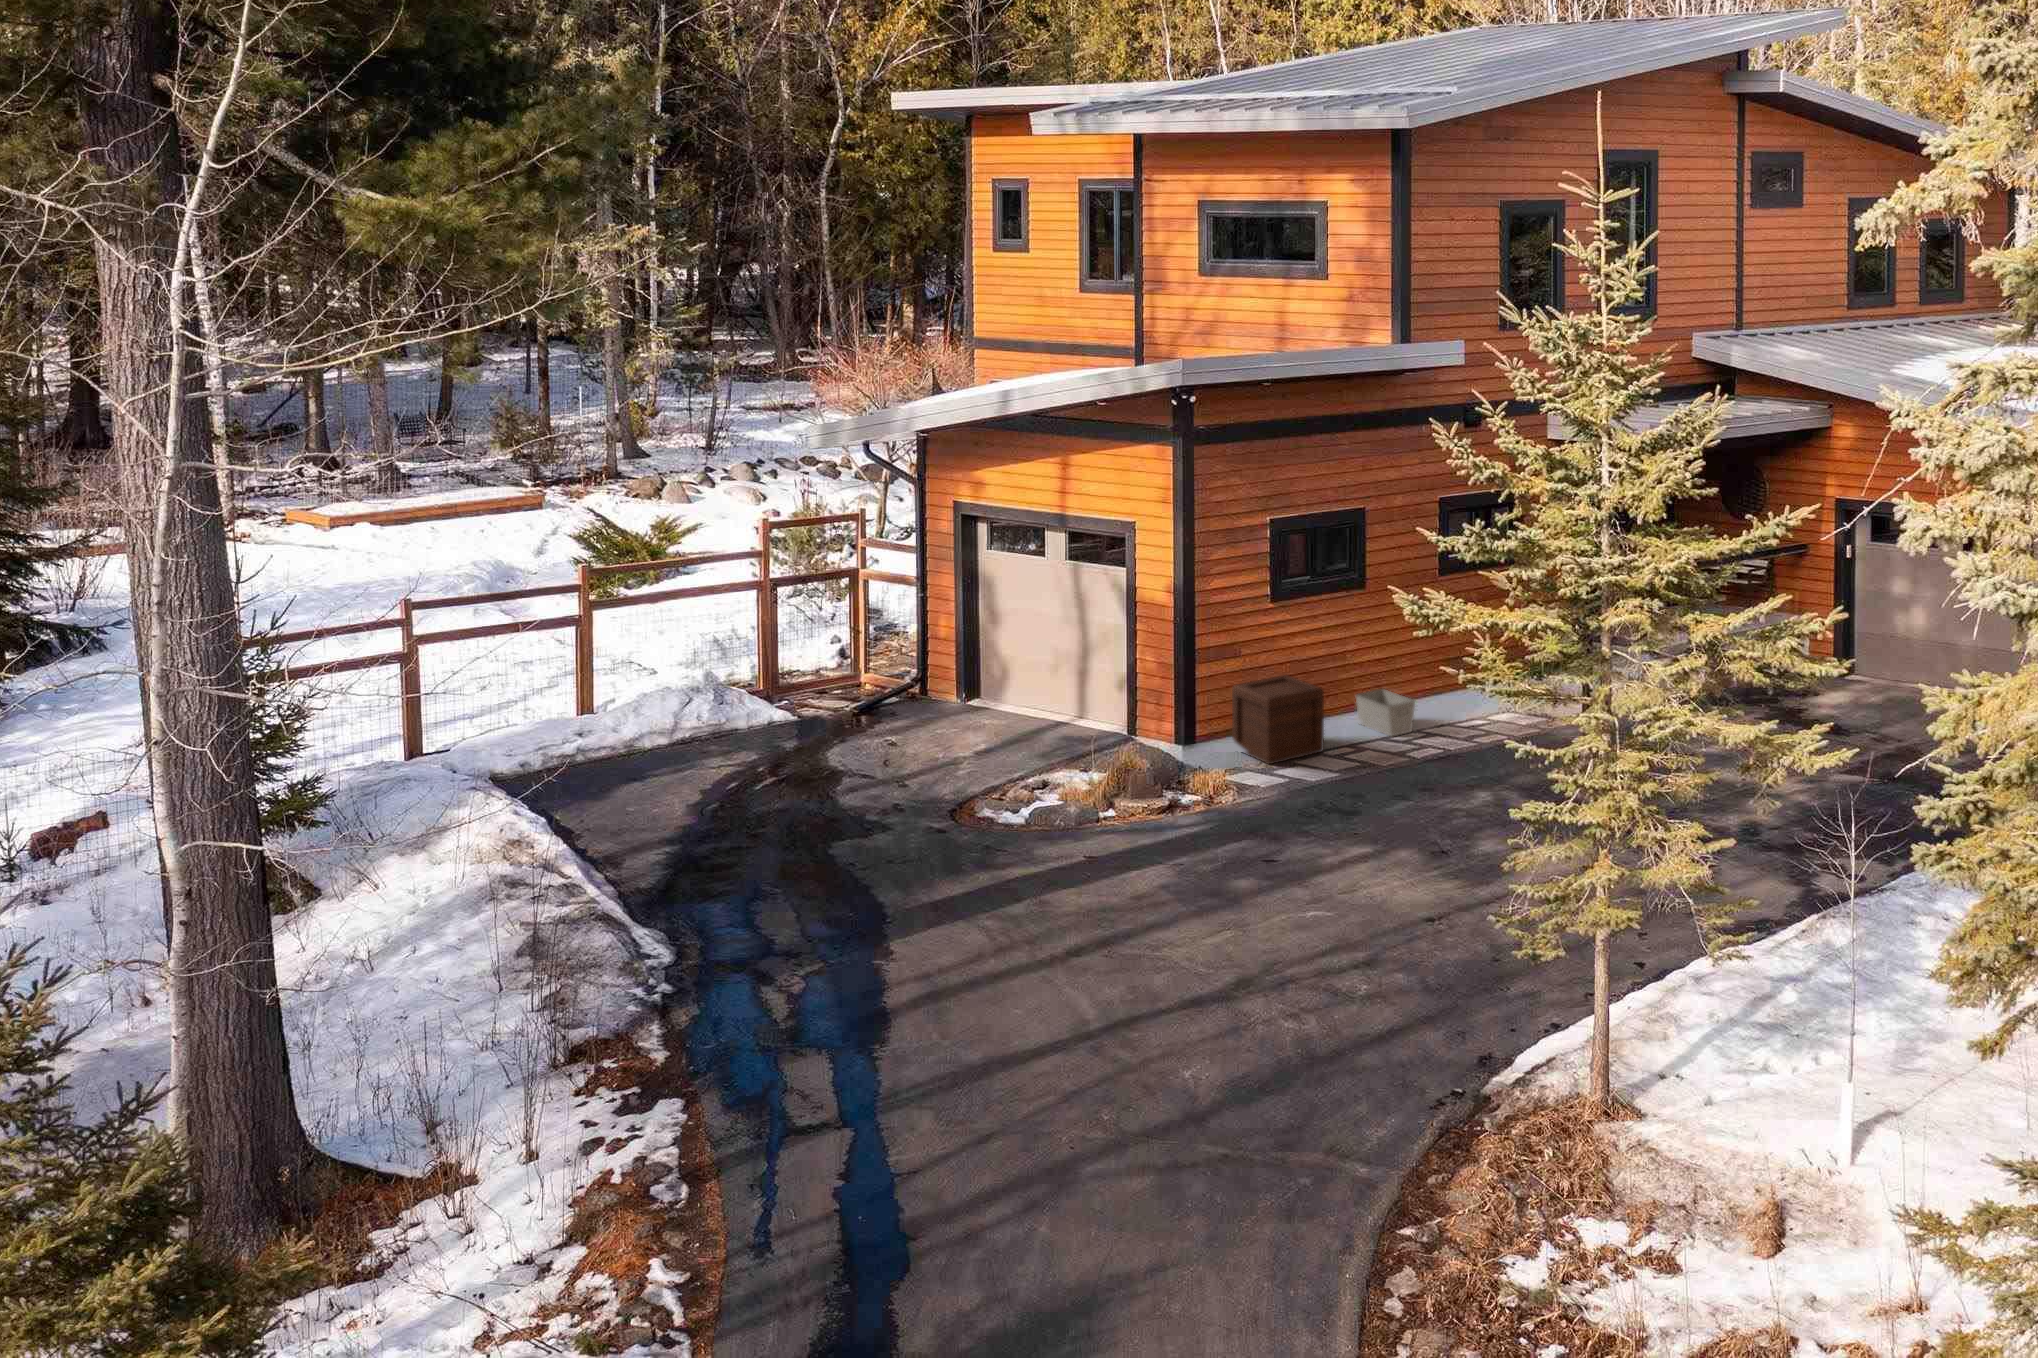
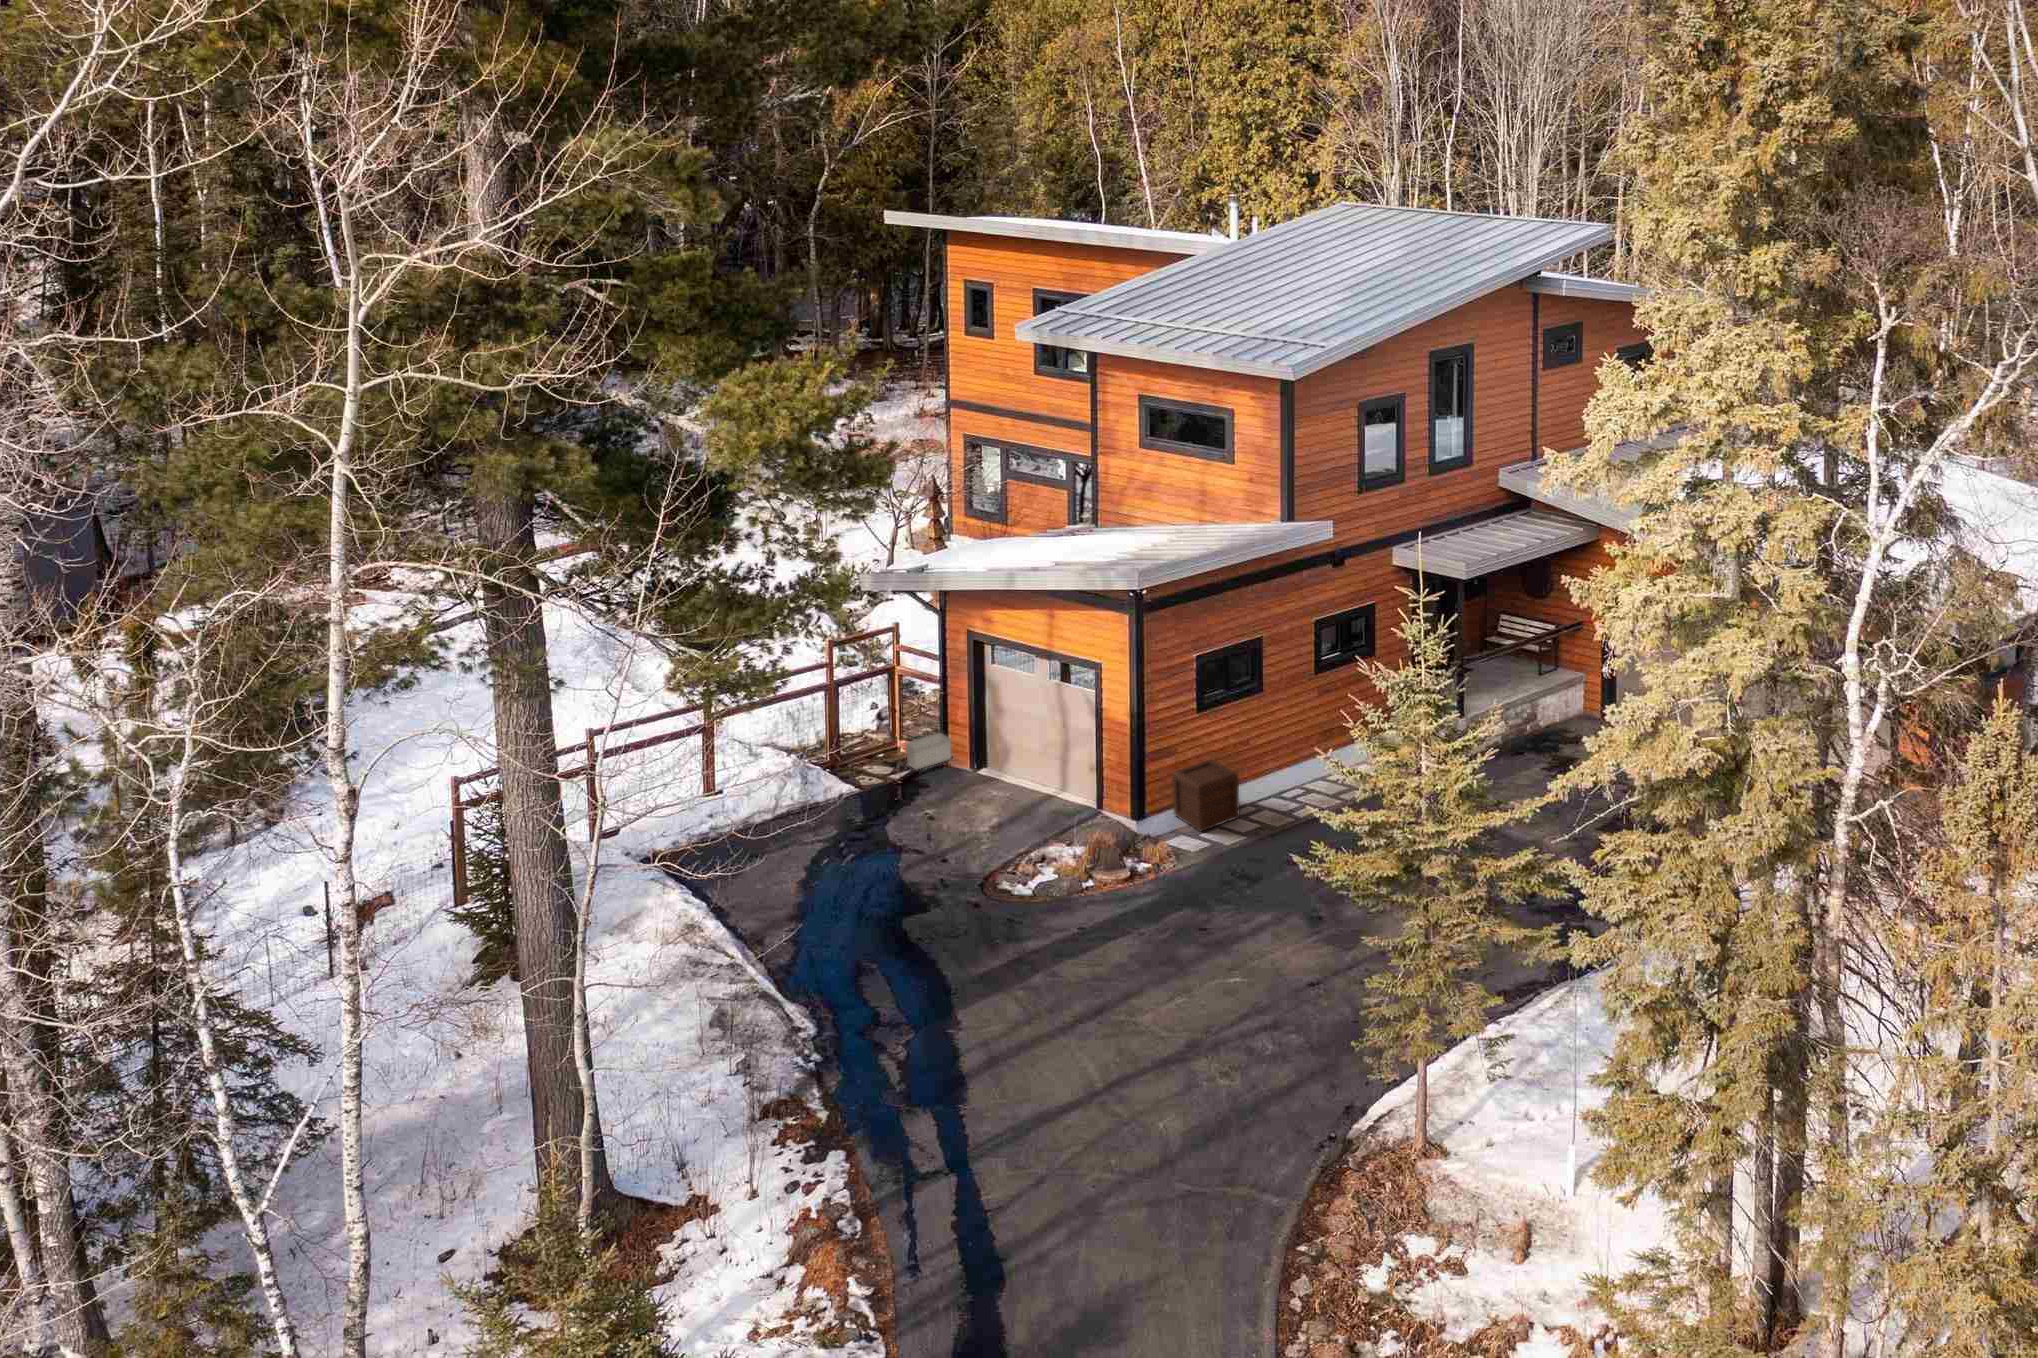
storage bin: present [1356,689,1415,737] -> present [906,732,951,769]

